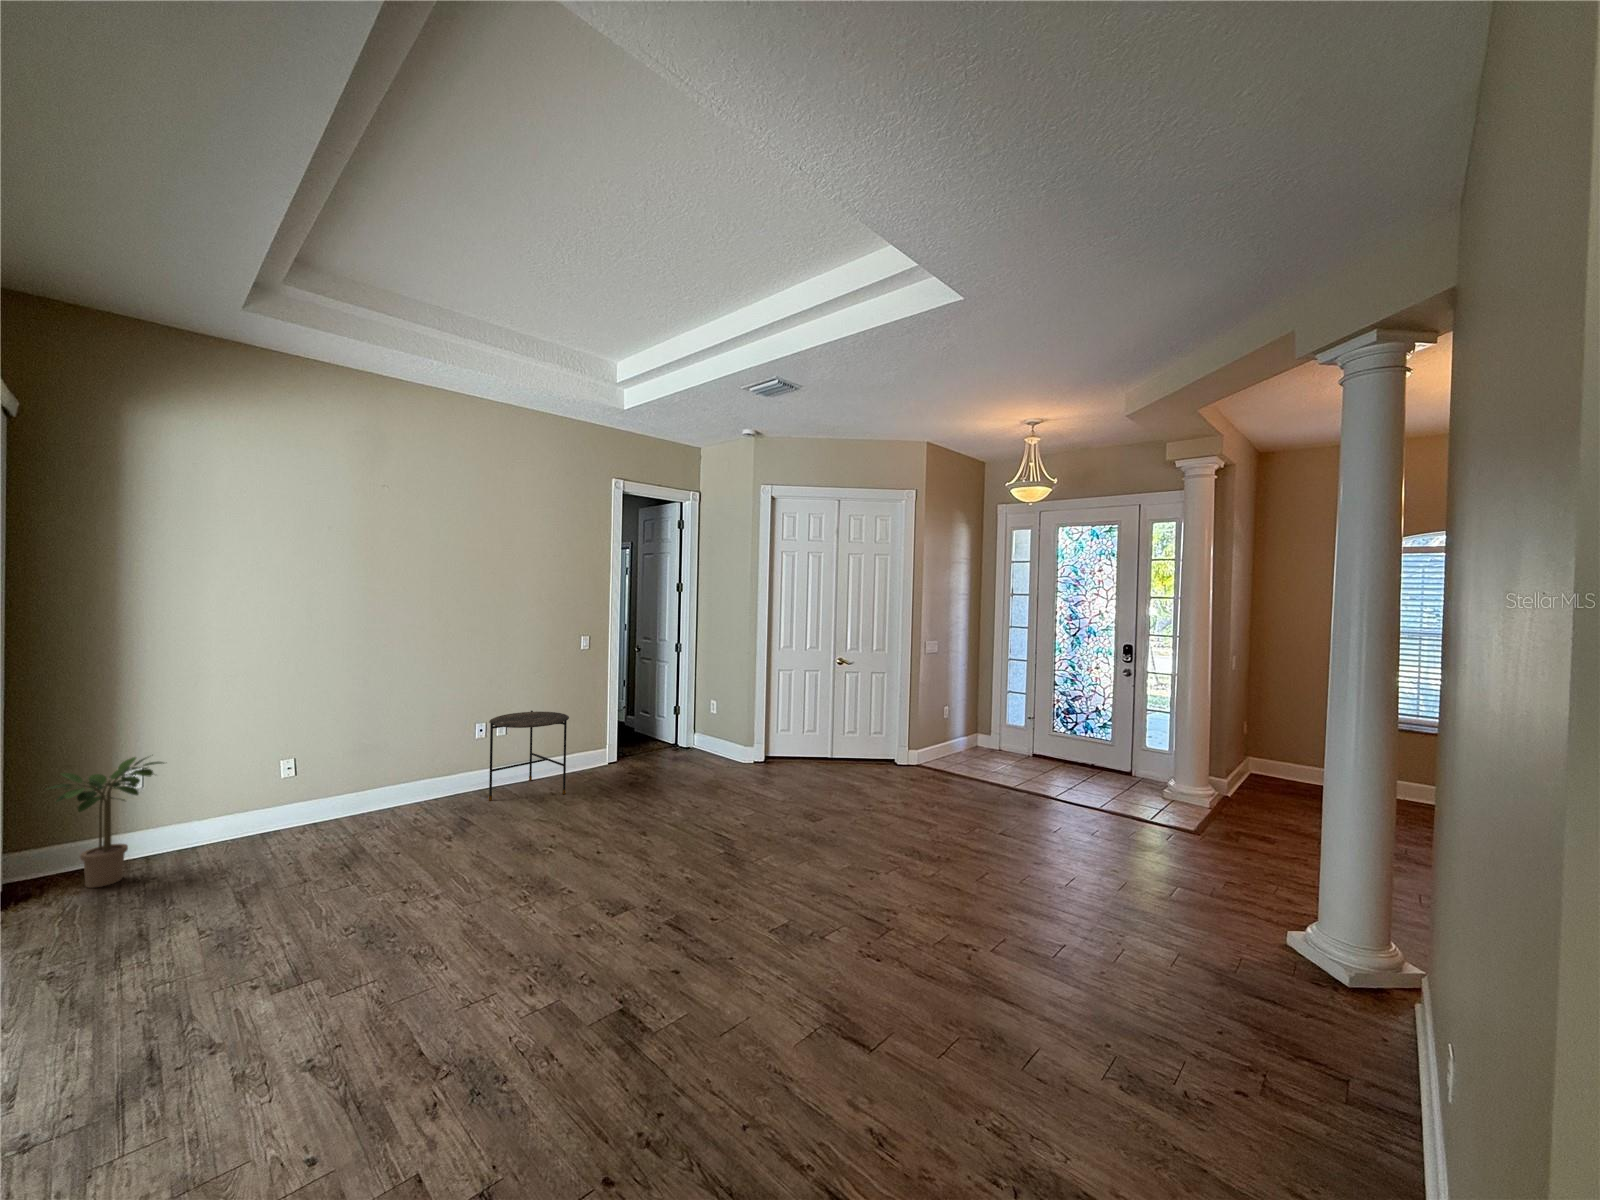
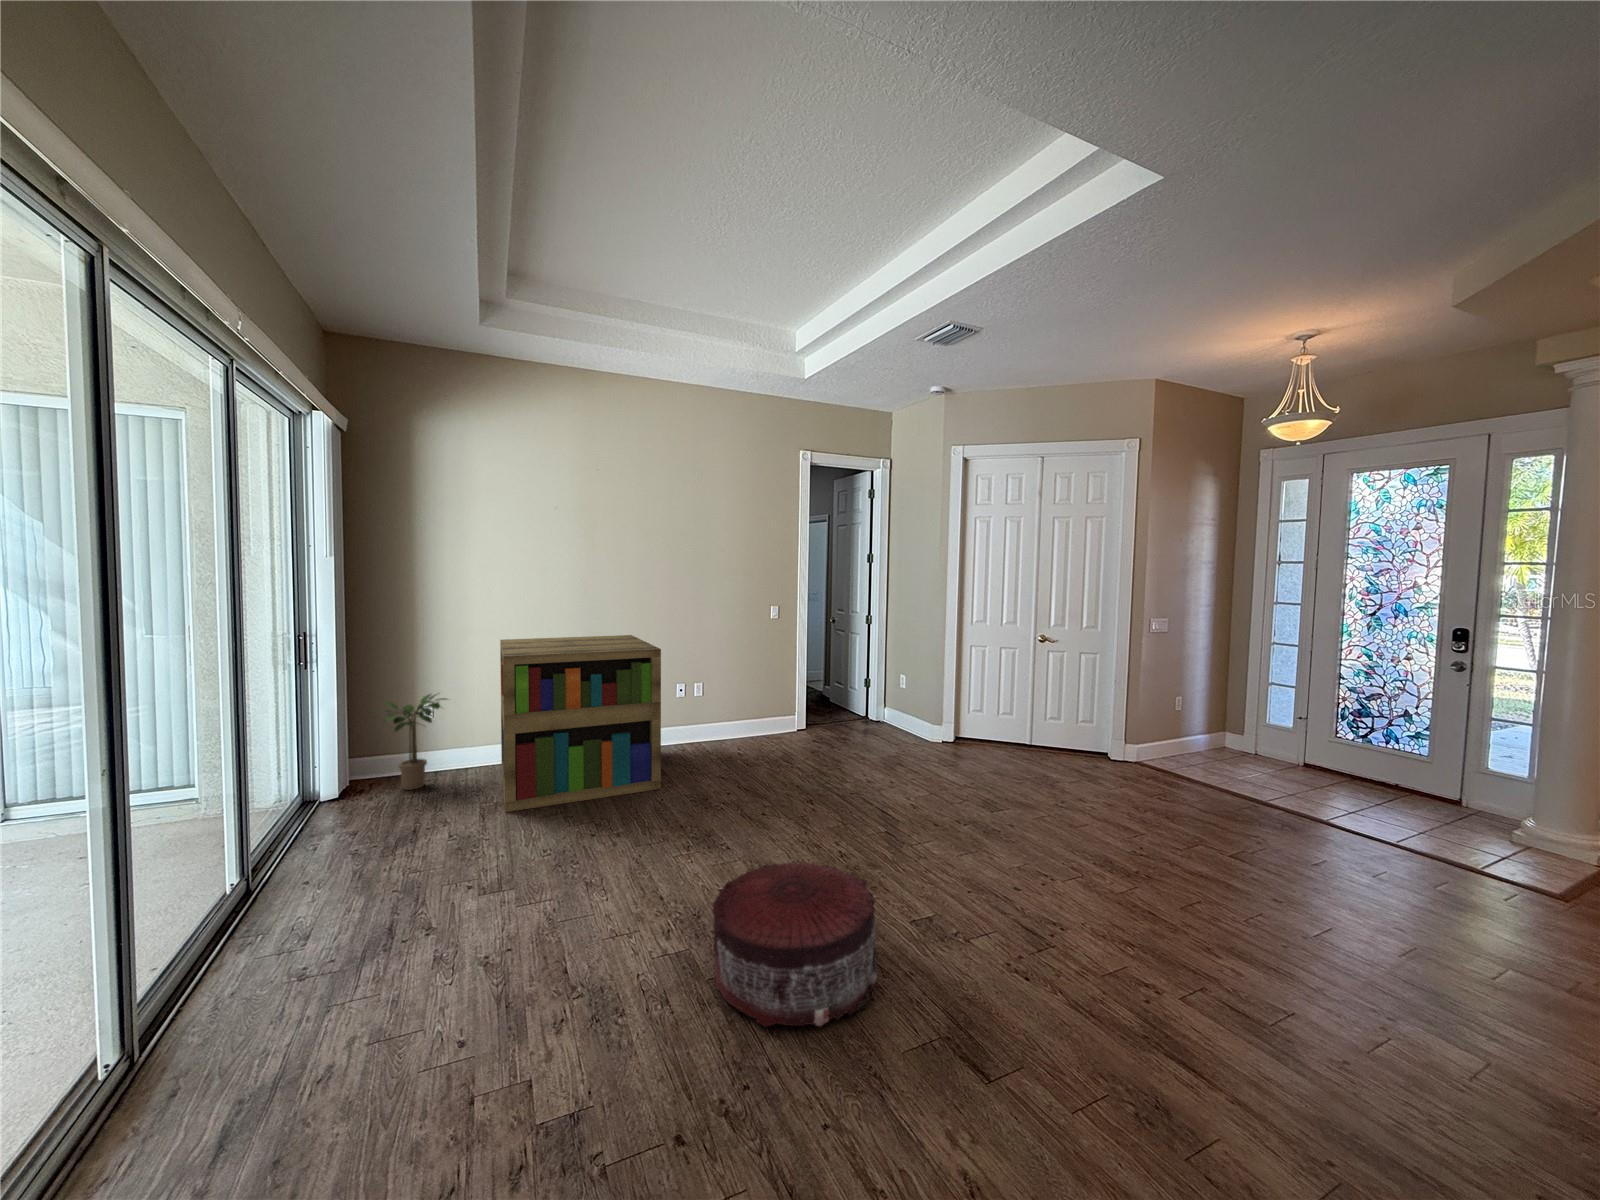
bookshelf: none [238,670,471,895] -> present [500,635,661,812]
side table: present [489,711,569,801] -> none [688,676,757,756]
pouf: none [593,889,758,1055] -> present [712,862,877,1027]

